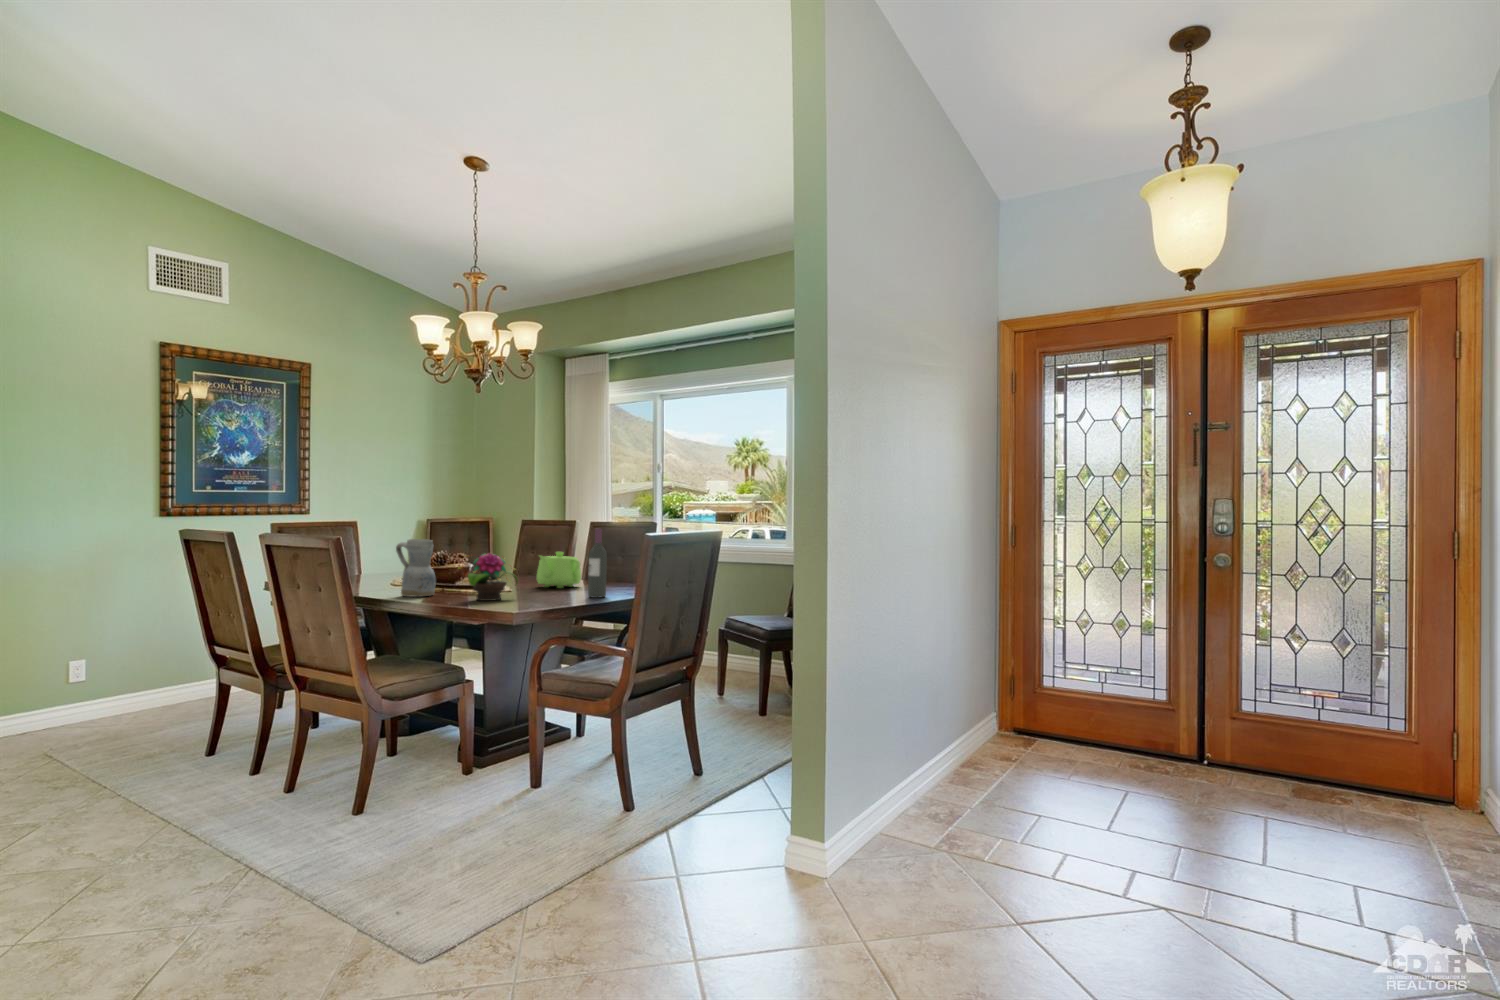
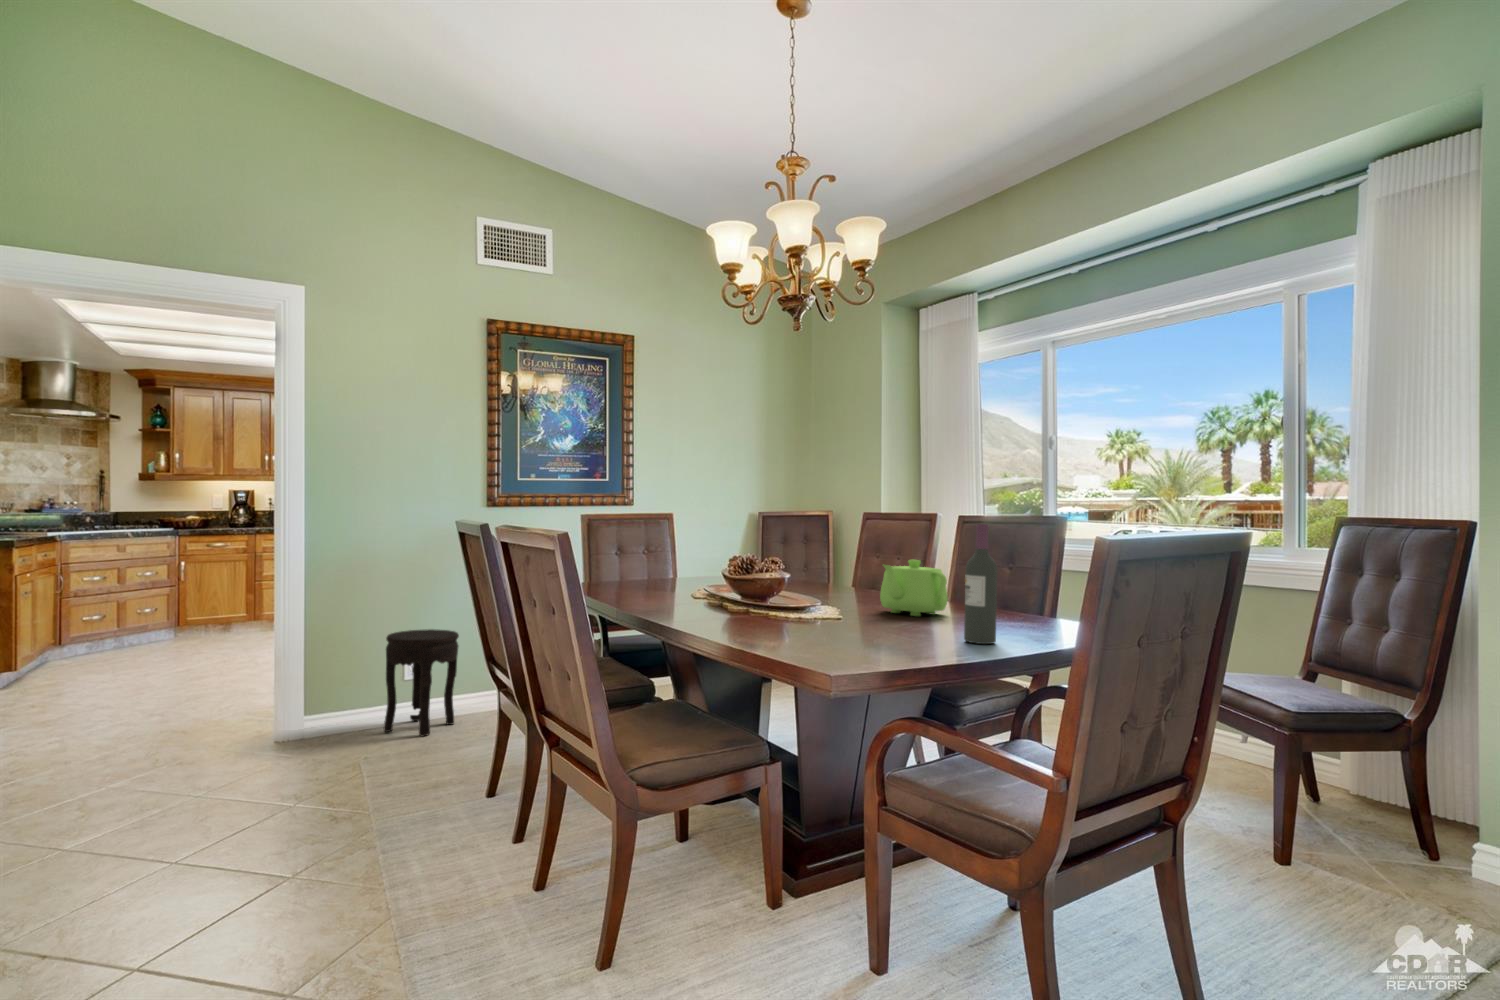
ceramic pitcher: present [396,539,436,597] -> none [683,535,735,620]
potted flower: present [459,553,518,601] -> none [758,559,849,638]
side table: none [48,633,134,733] -> present [384,629,459,737]

